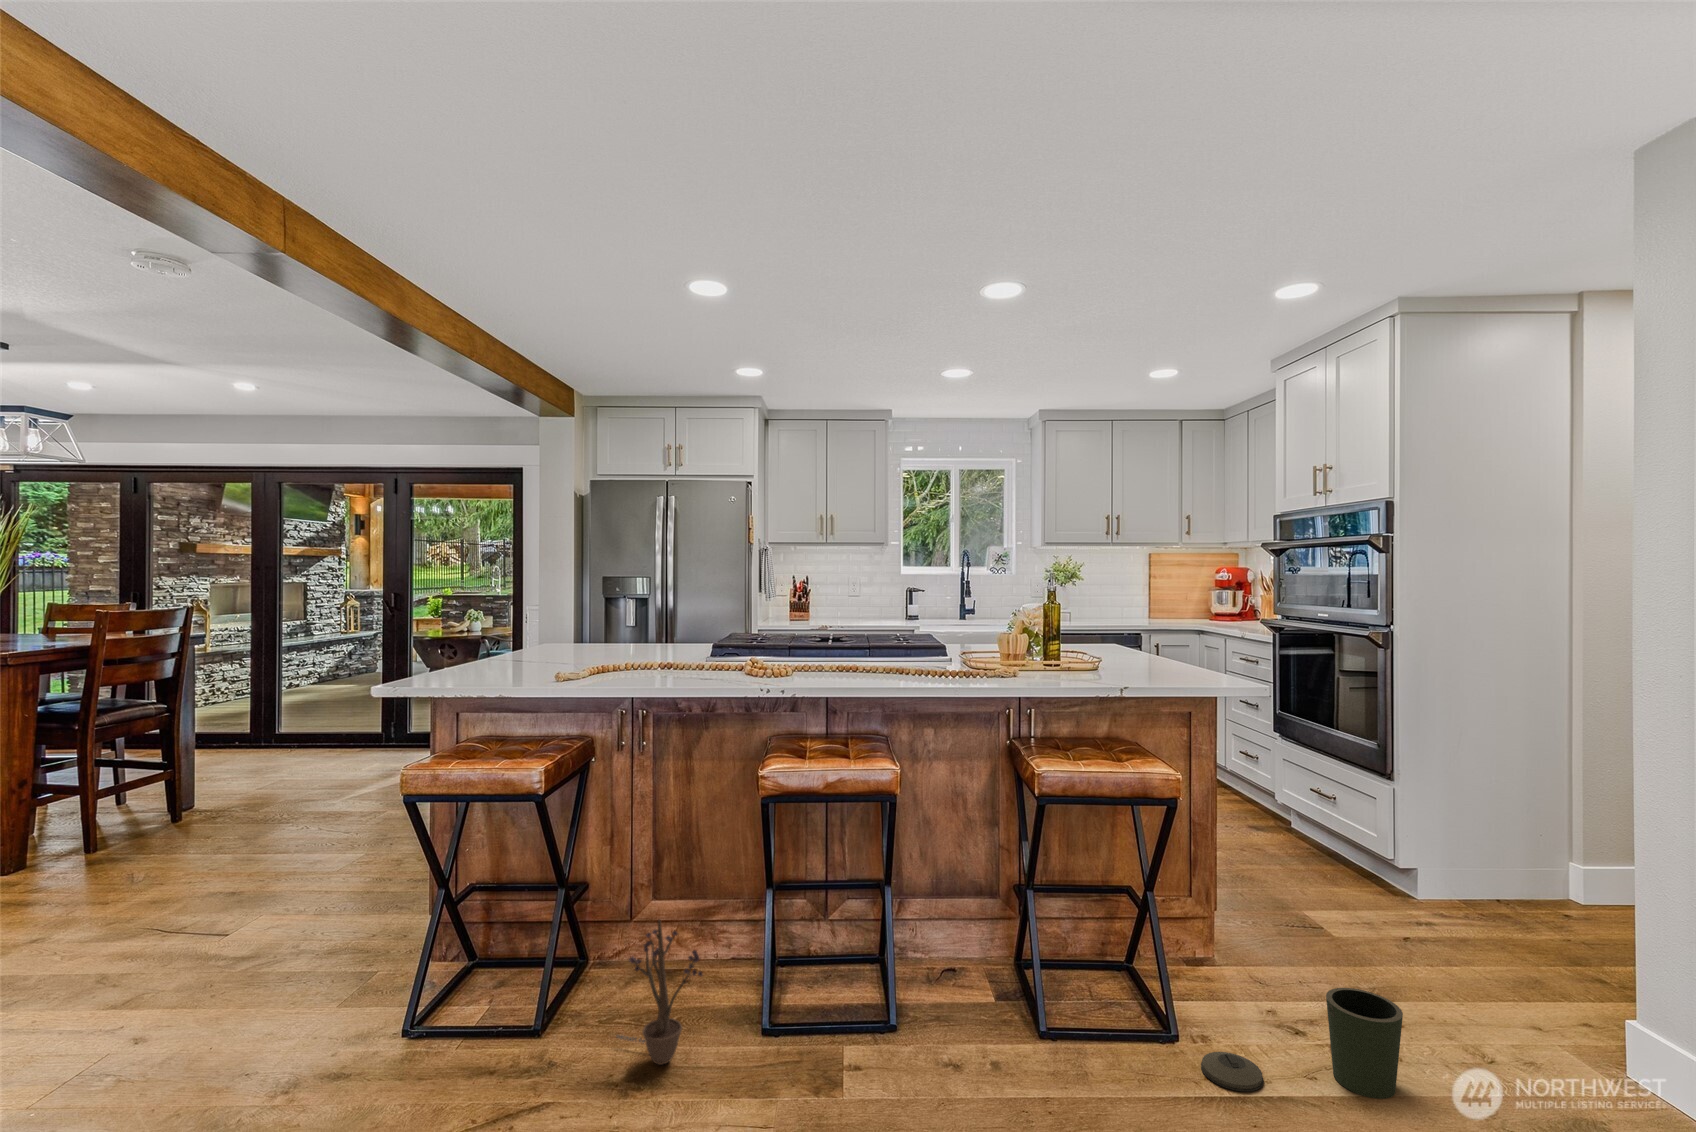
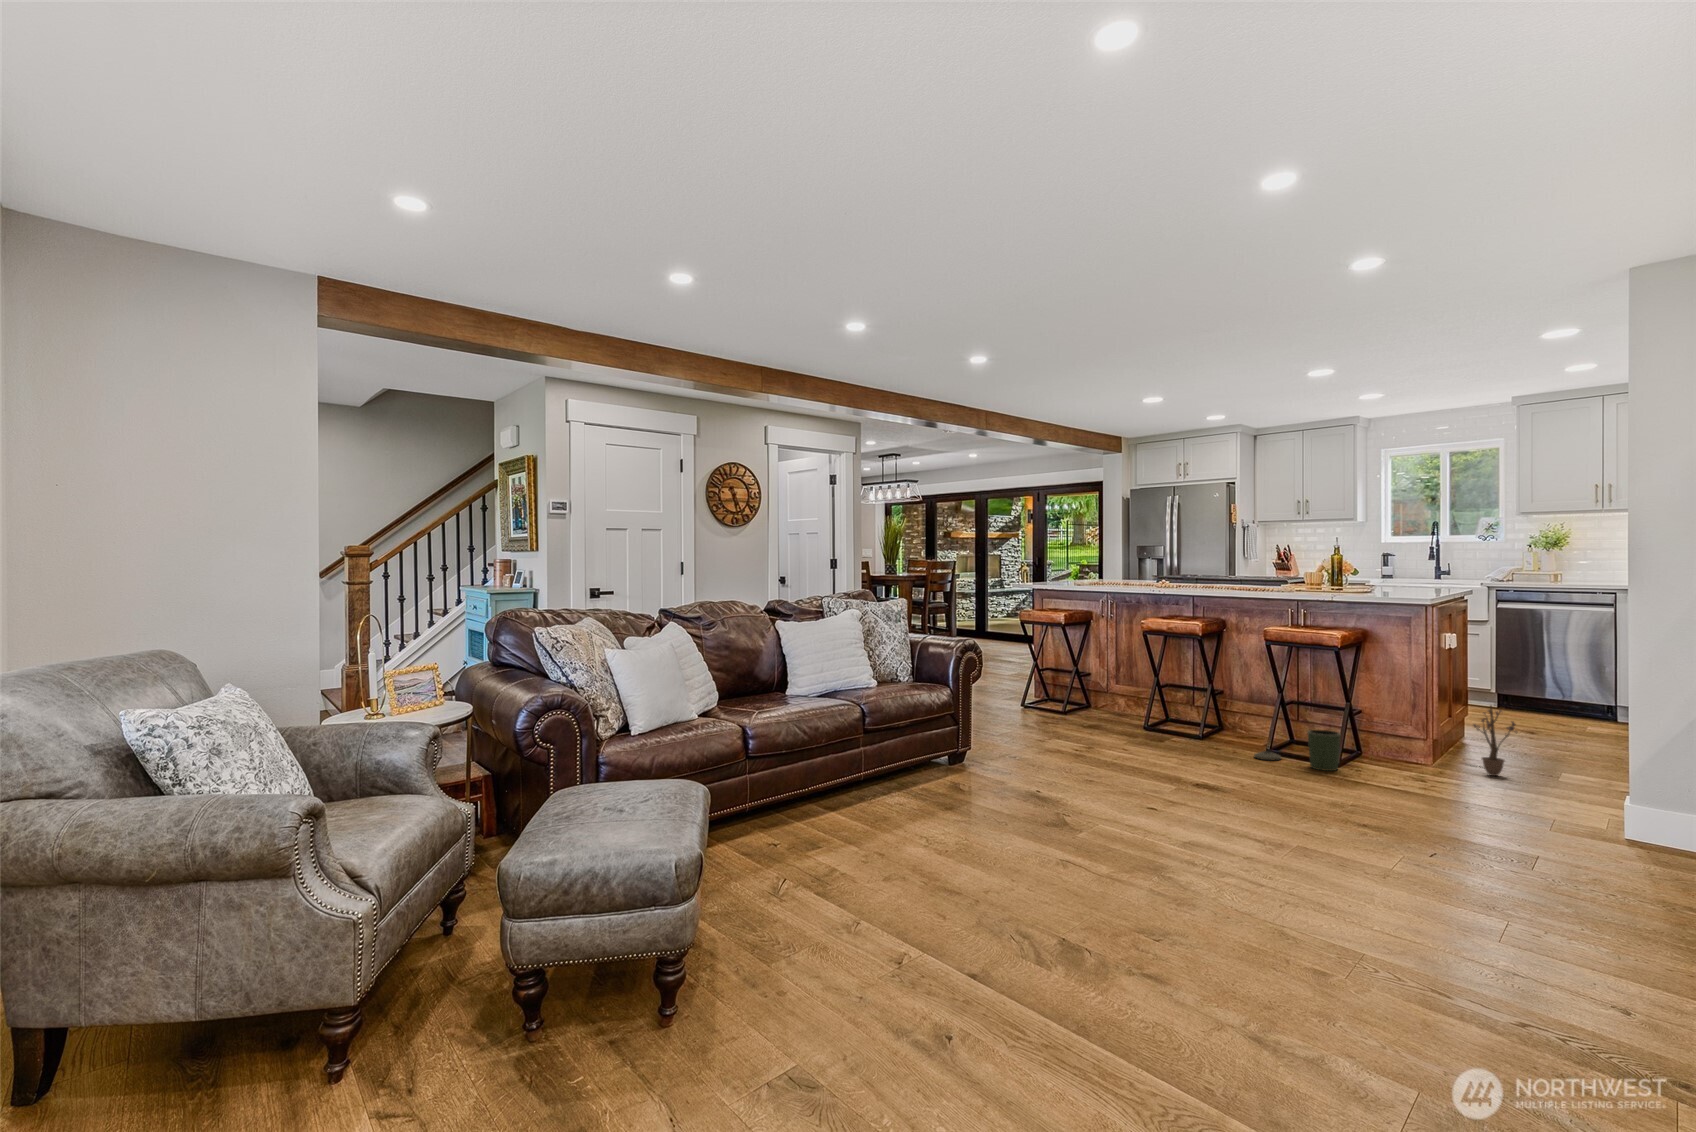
decorative plant: present [617,920,702,1065] -> present [1470,706,1516,776]

